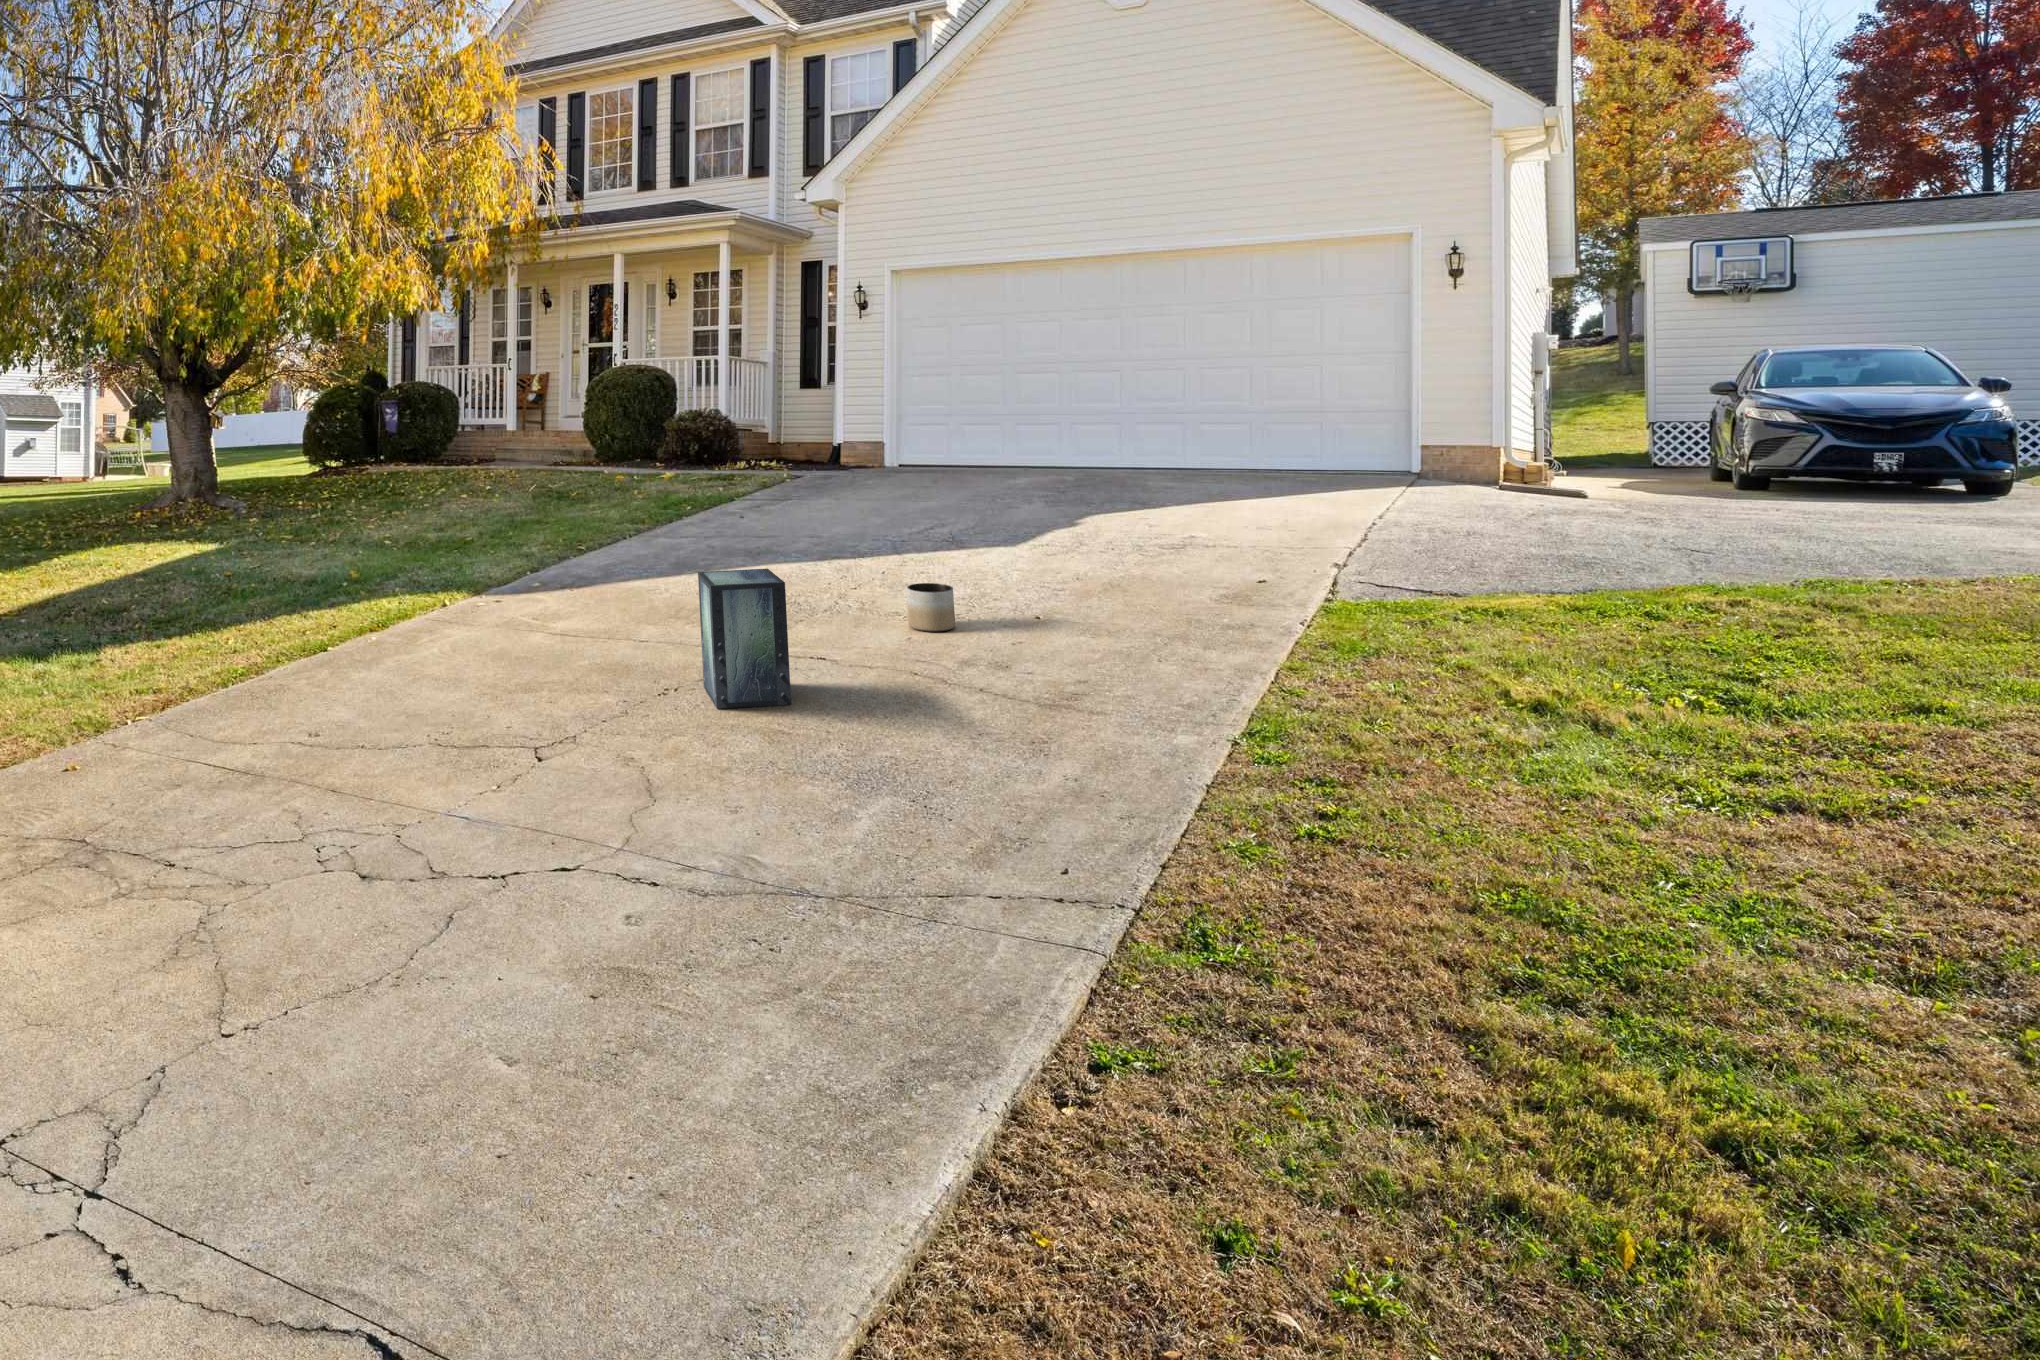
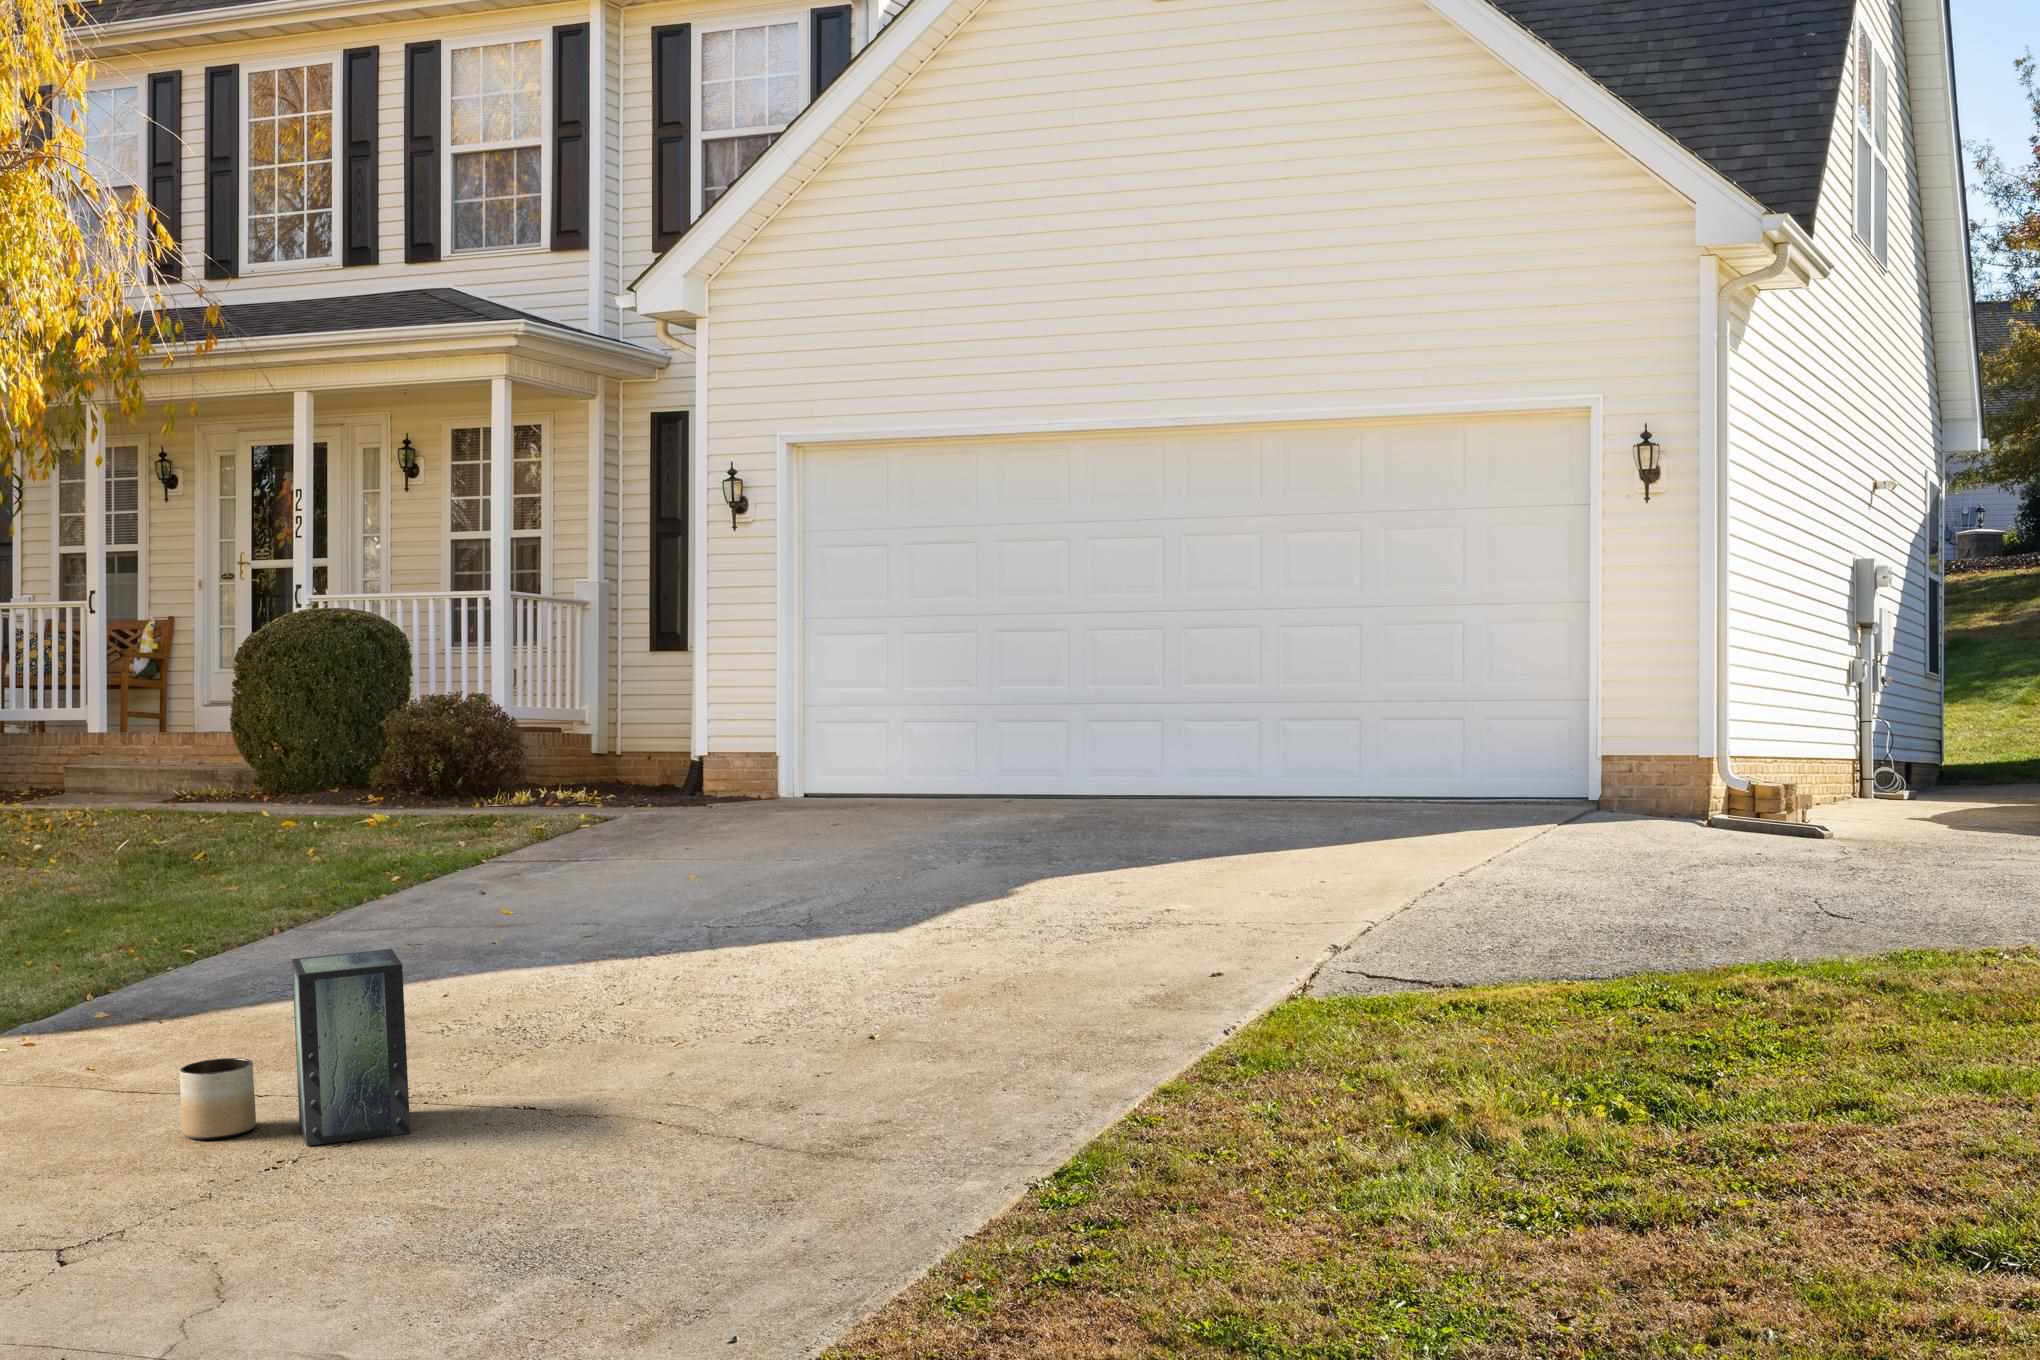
planter: present [907,583,955,632] -> present [180,1058,256,1140]

